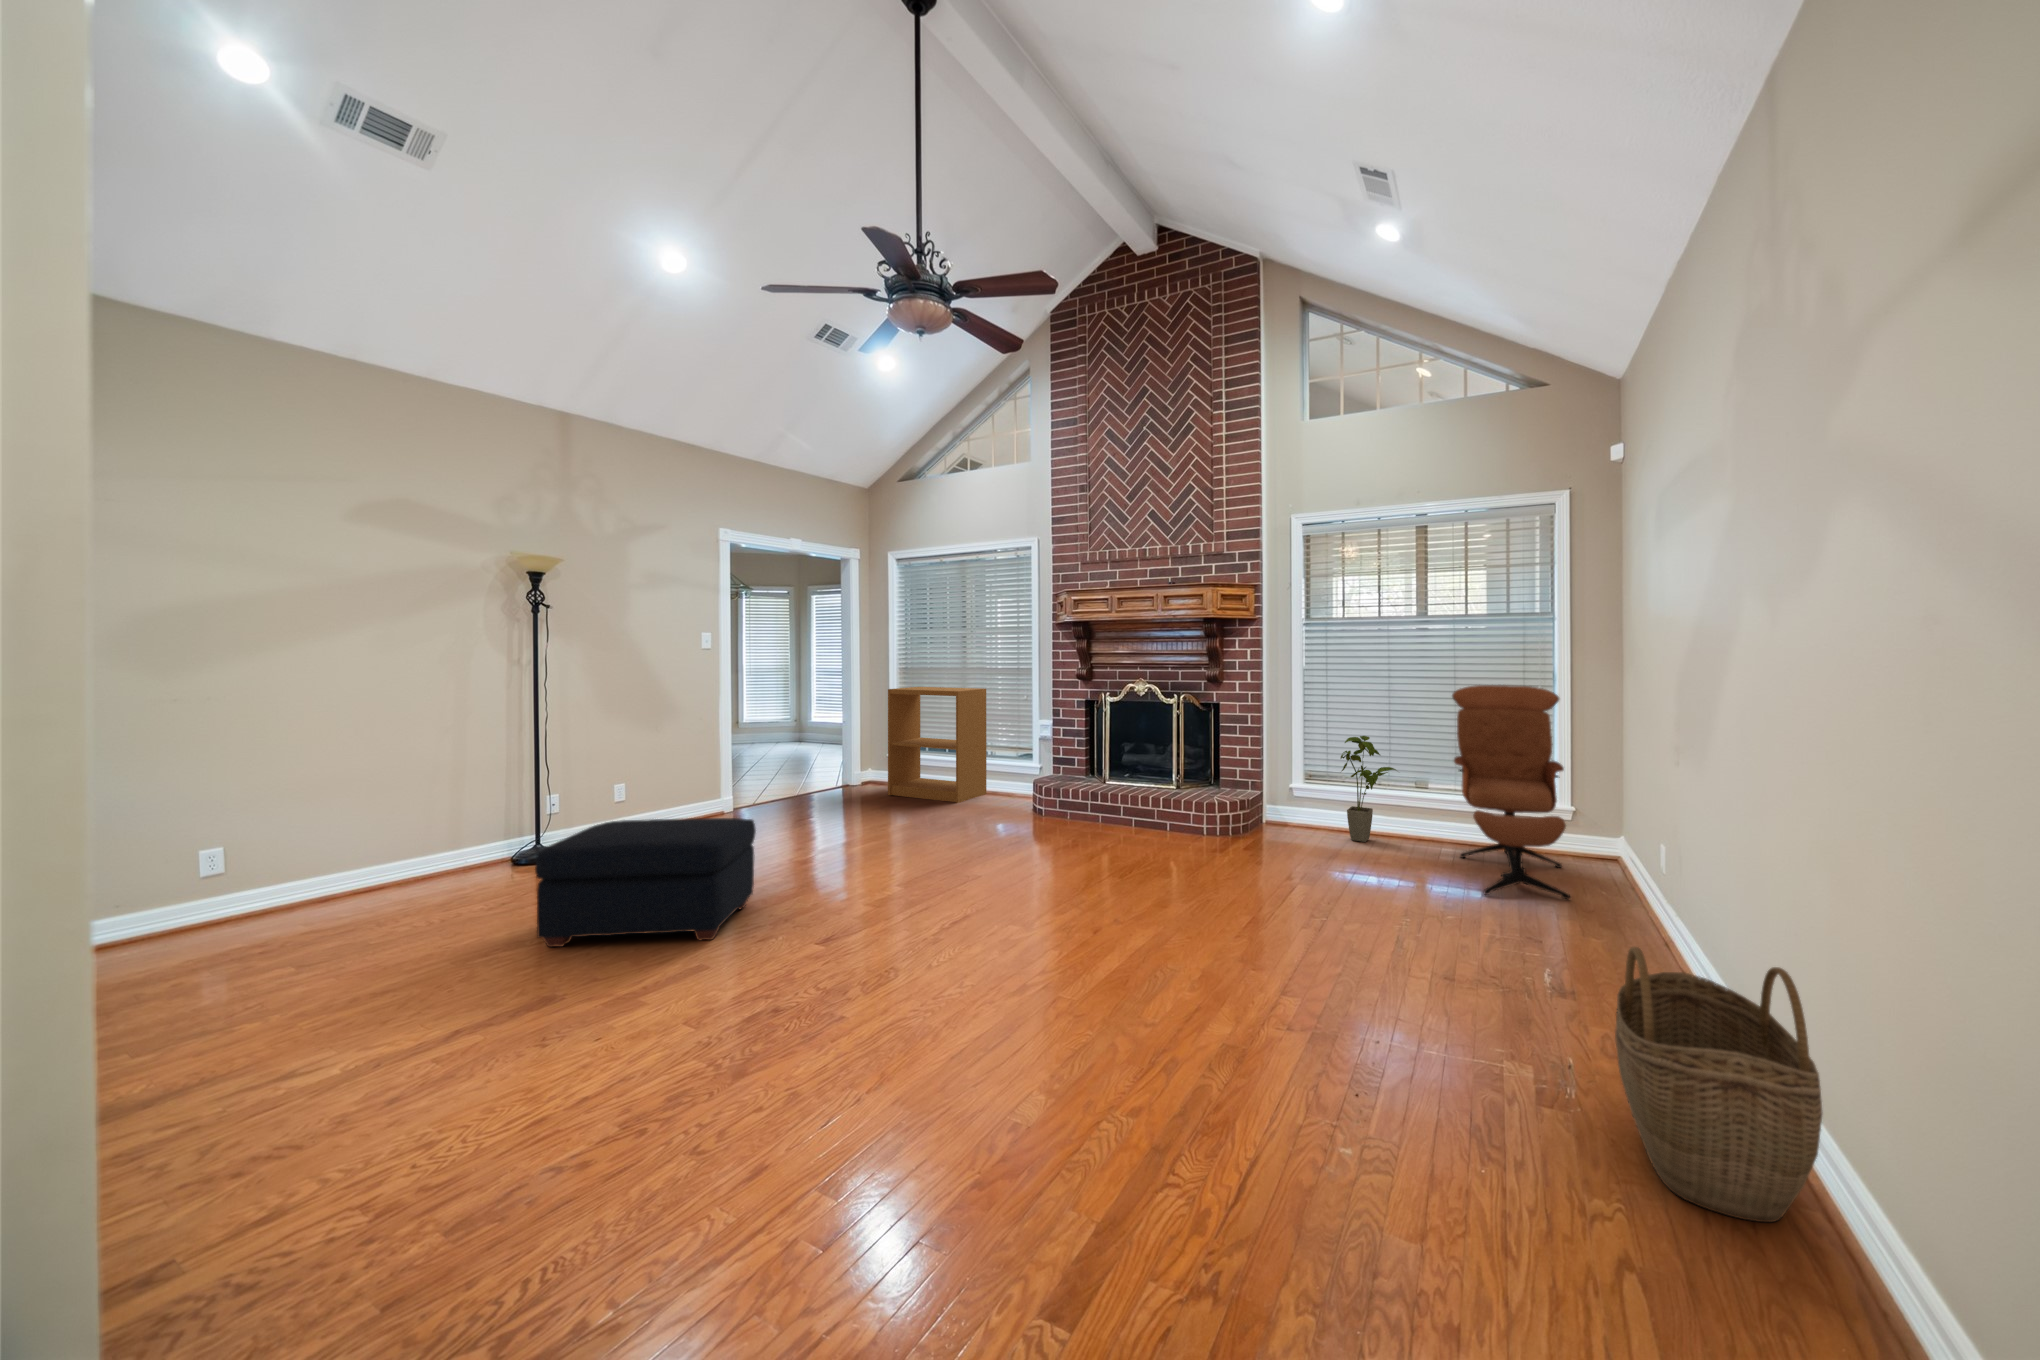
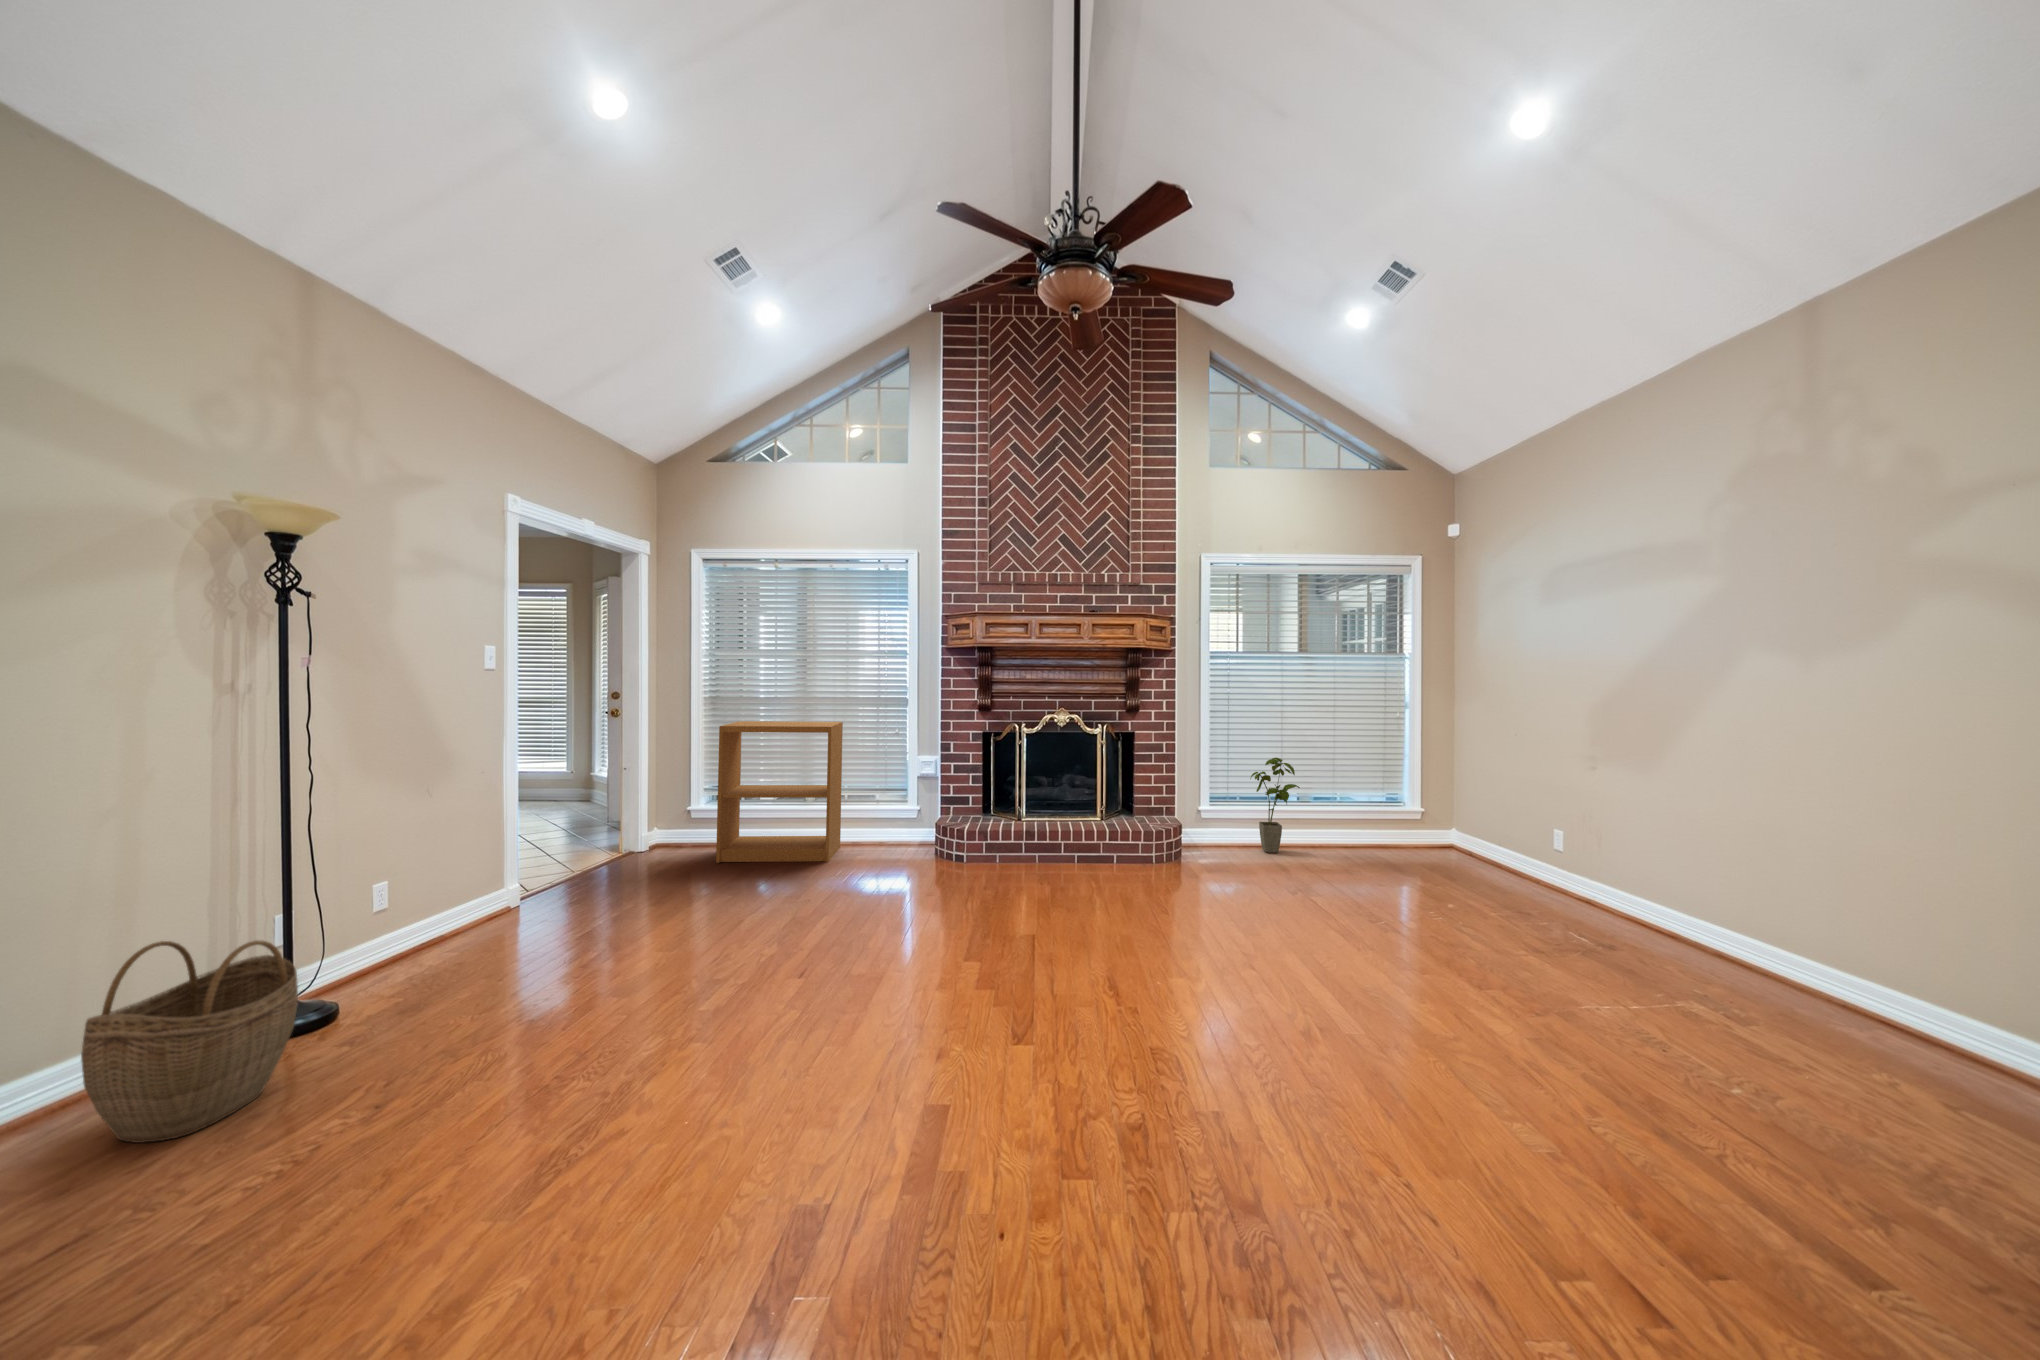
lounge chair: present [1452,685,1571,899] -> none [1343,711,1480,884]
ottoman: present [535,818,756,947] -> none [626,912,904,1153]
woven basket: present [1615,947,1822,1222] -> present [81,941,298,1143]

